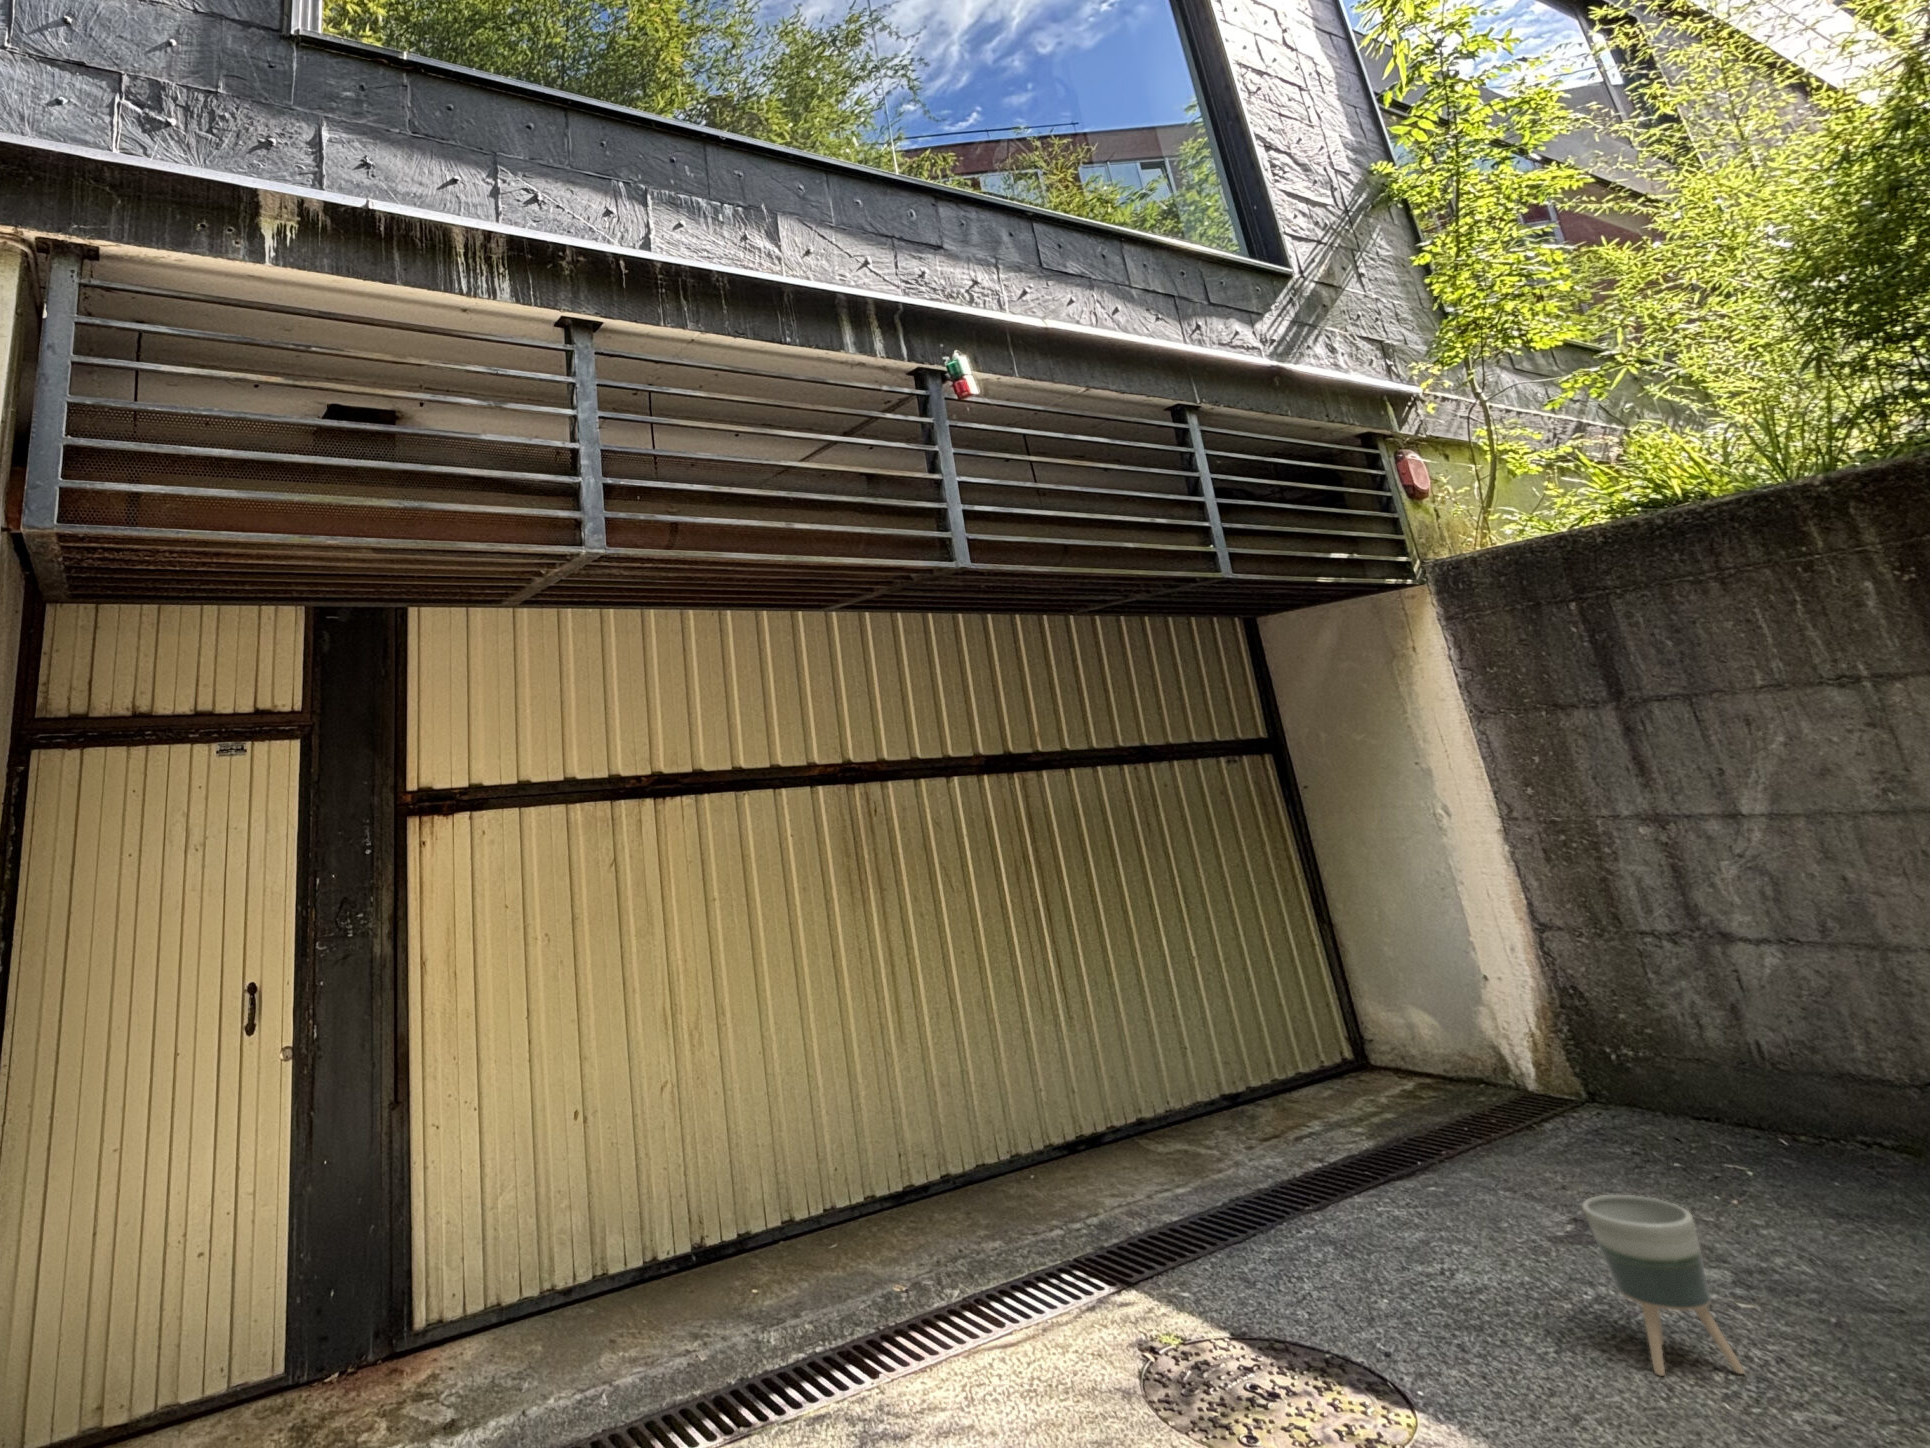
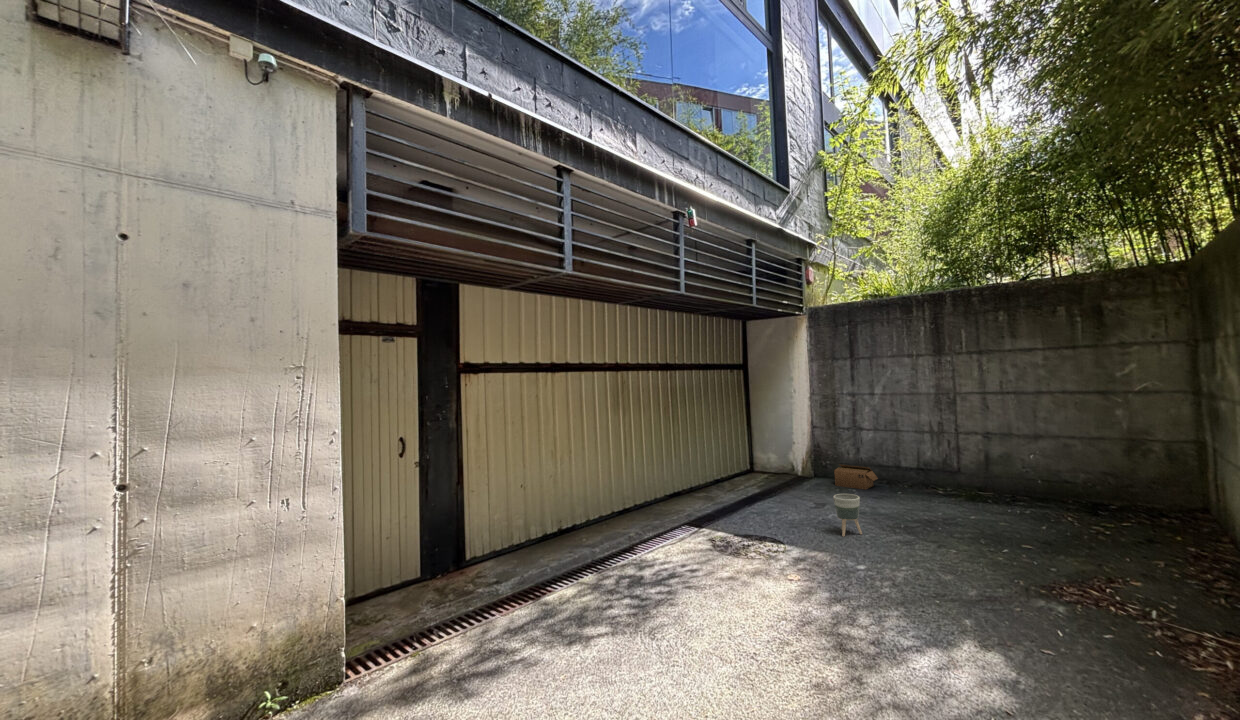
cardboard box: none [1634,1060,1823,1163] -> present [834,464,878,490]

